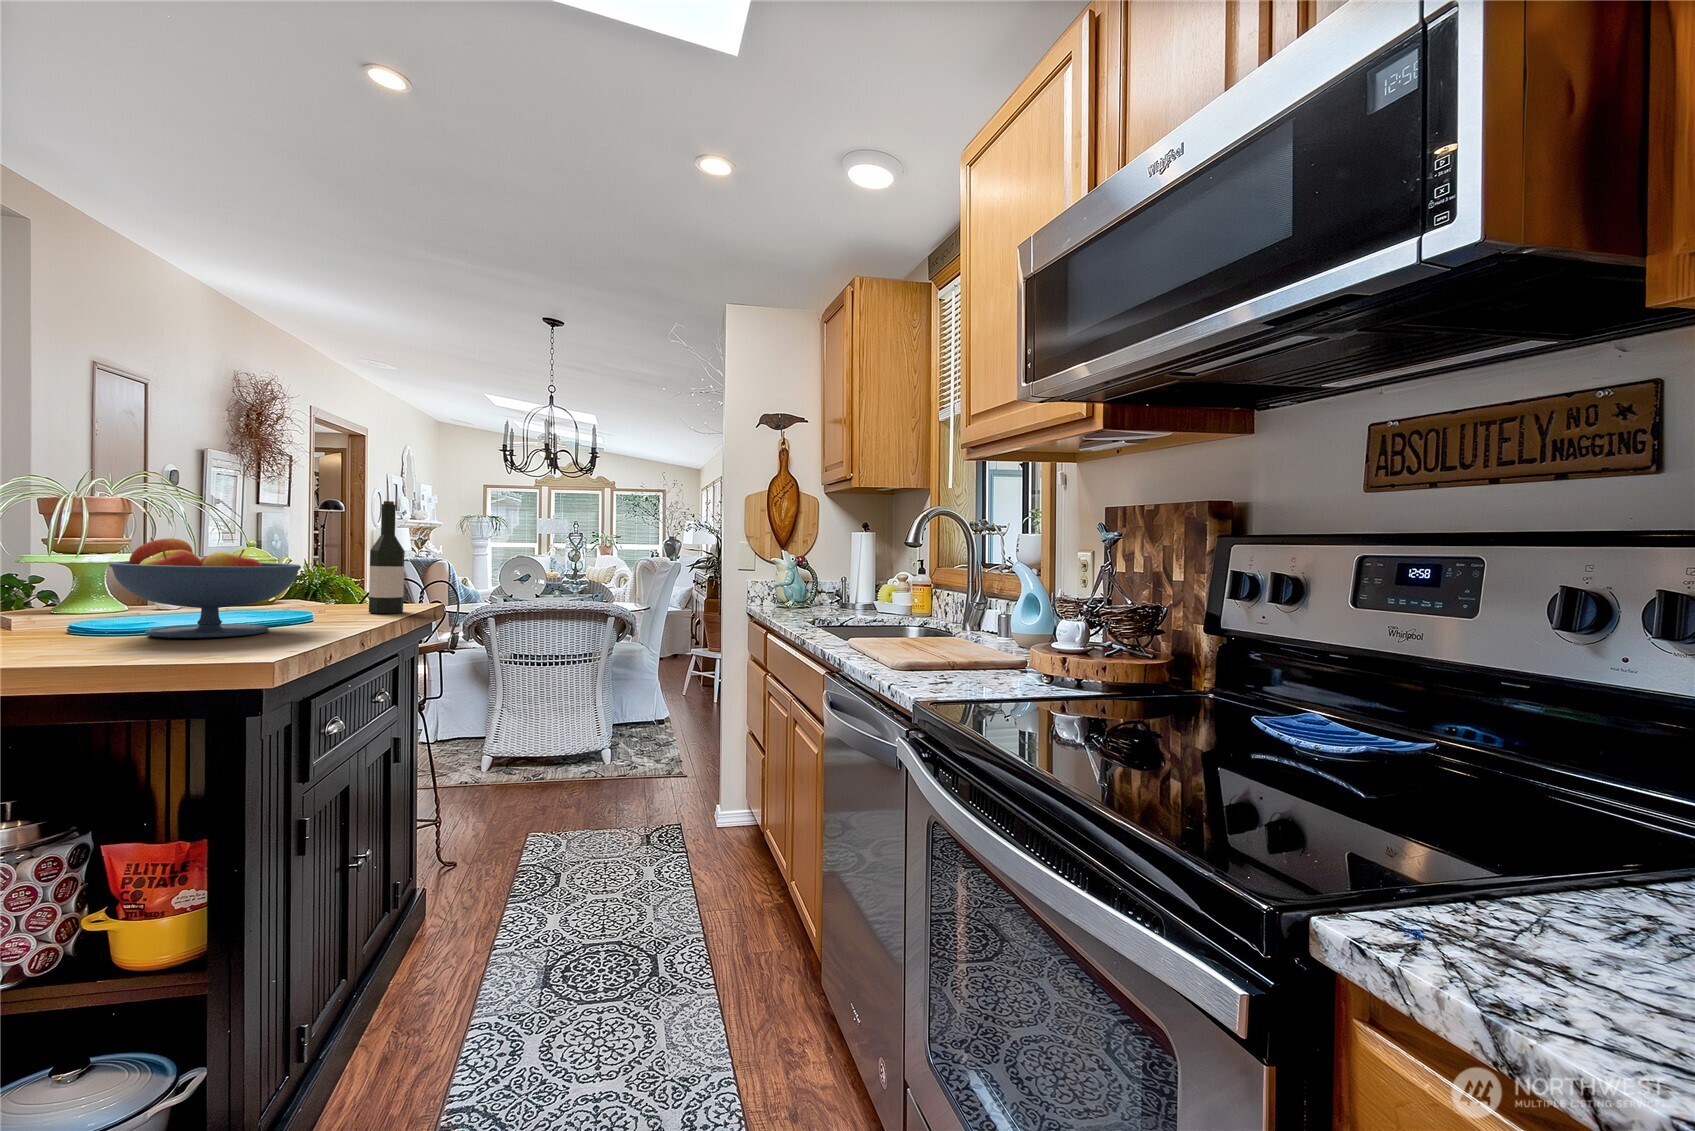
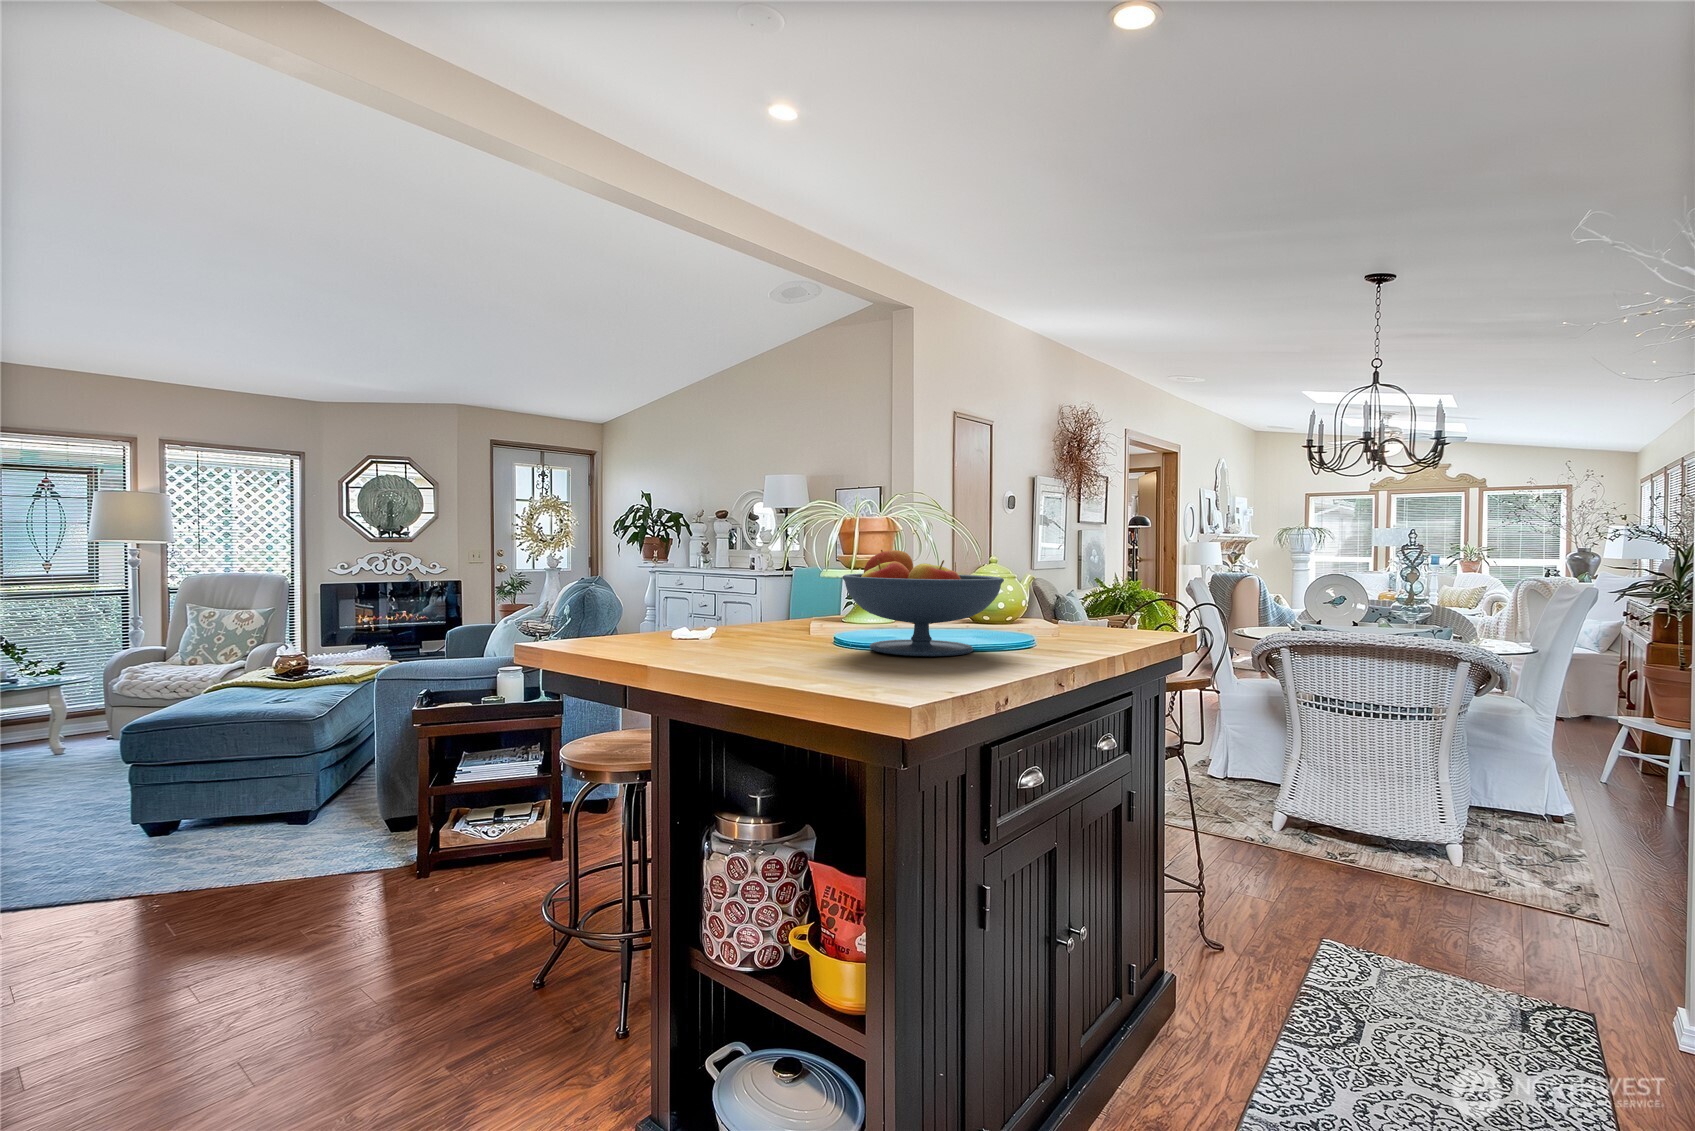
wine bottle: present [369,501,405,613] -> none [1094,502,1135,639]

